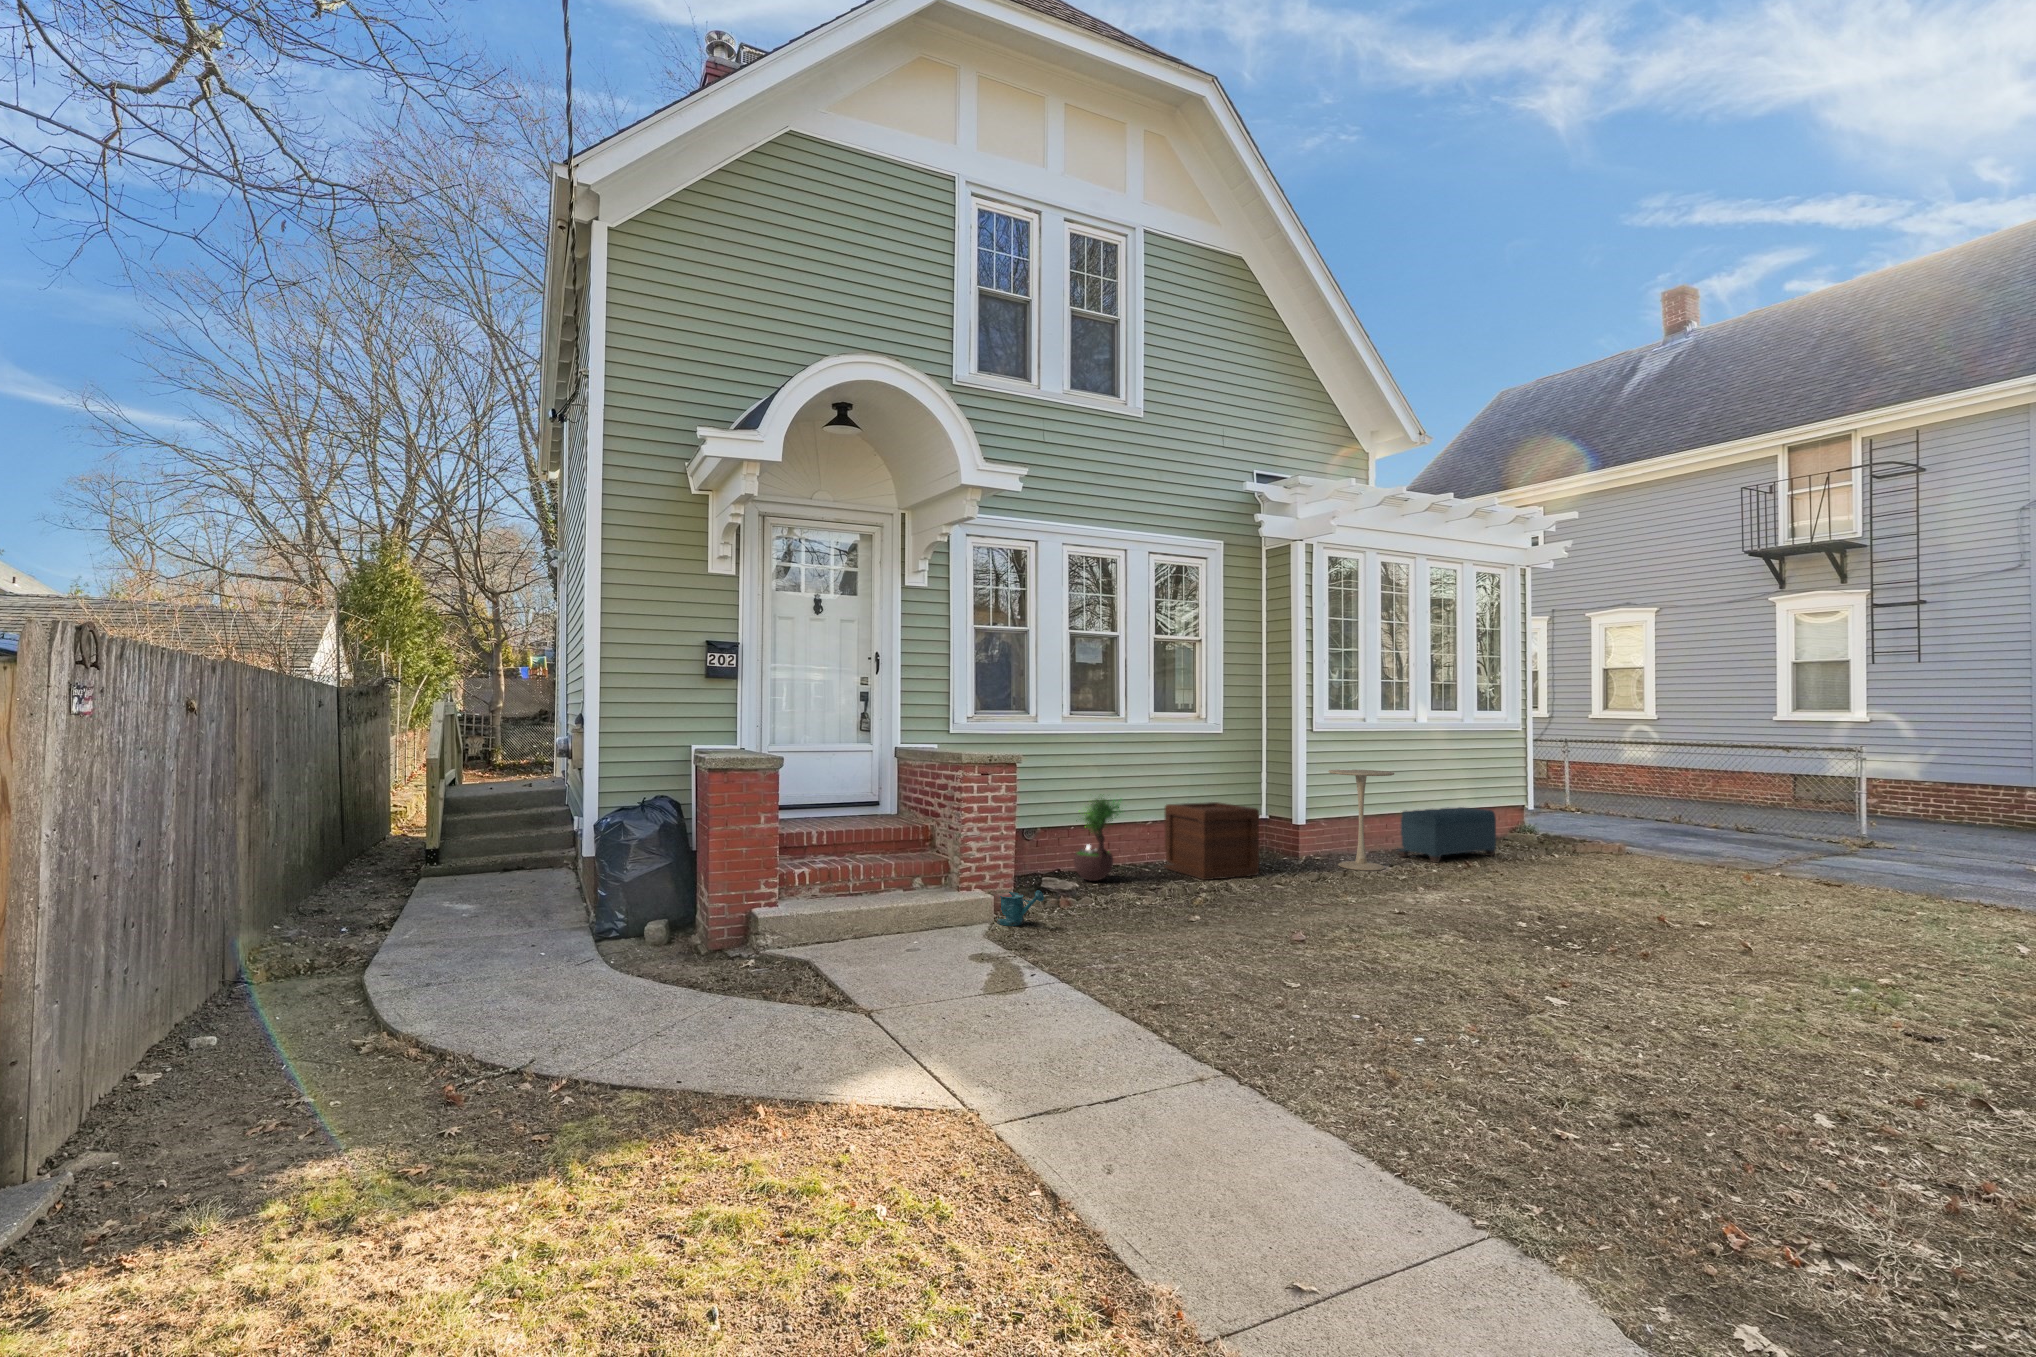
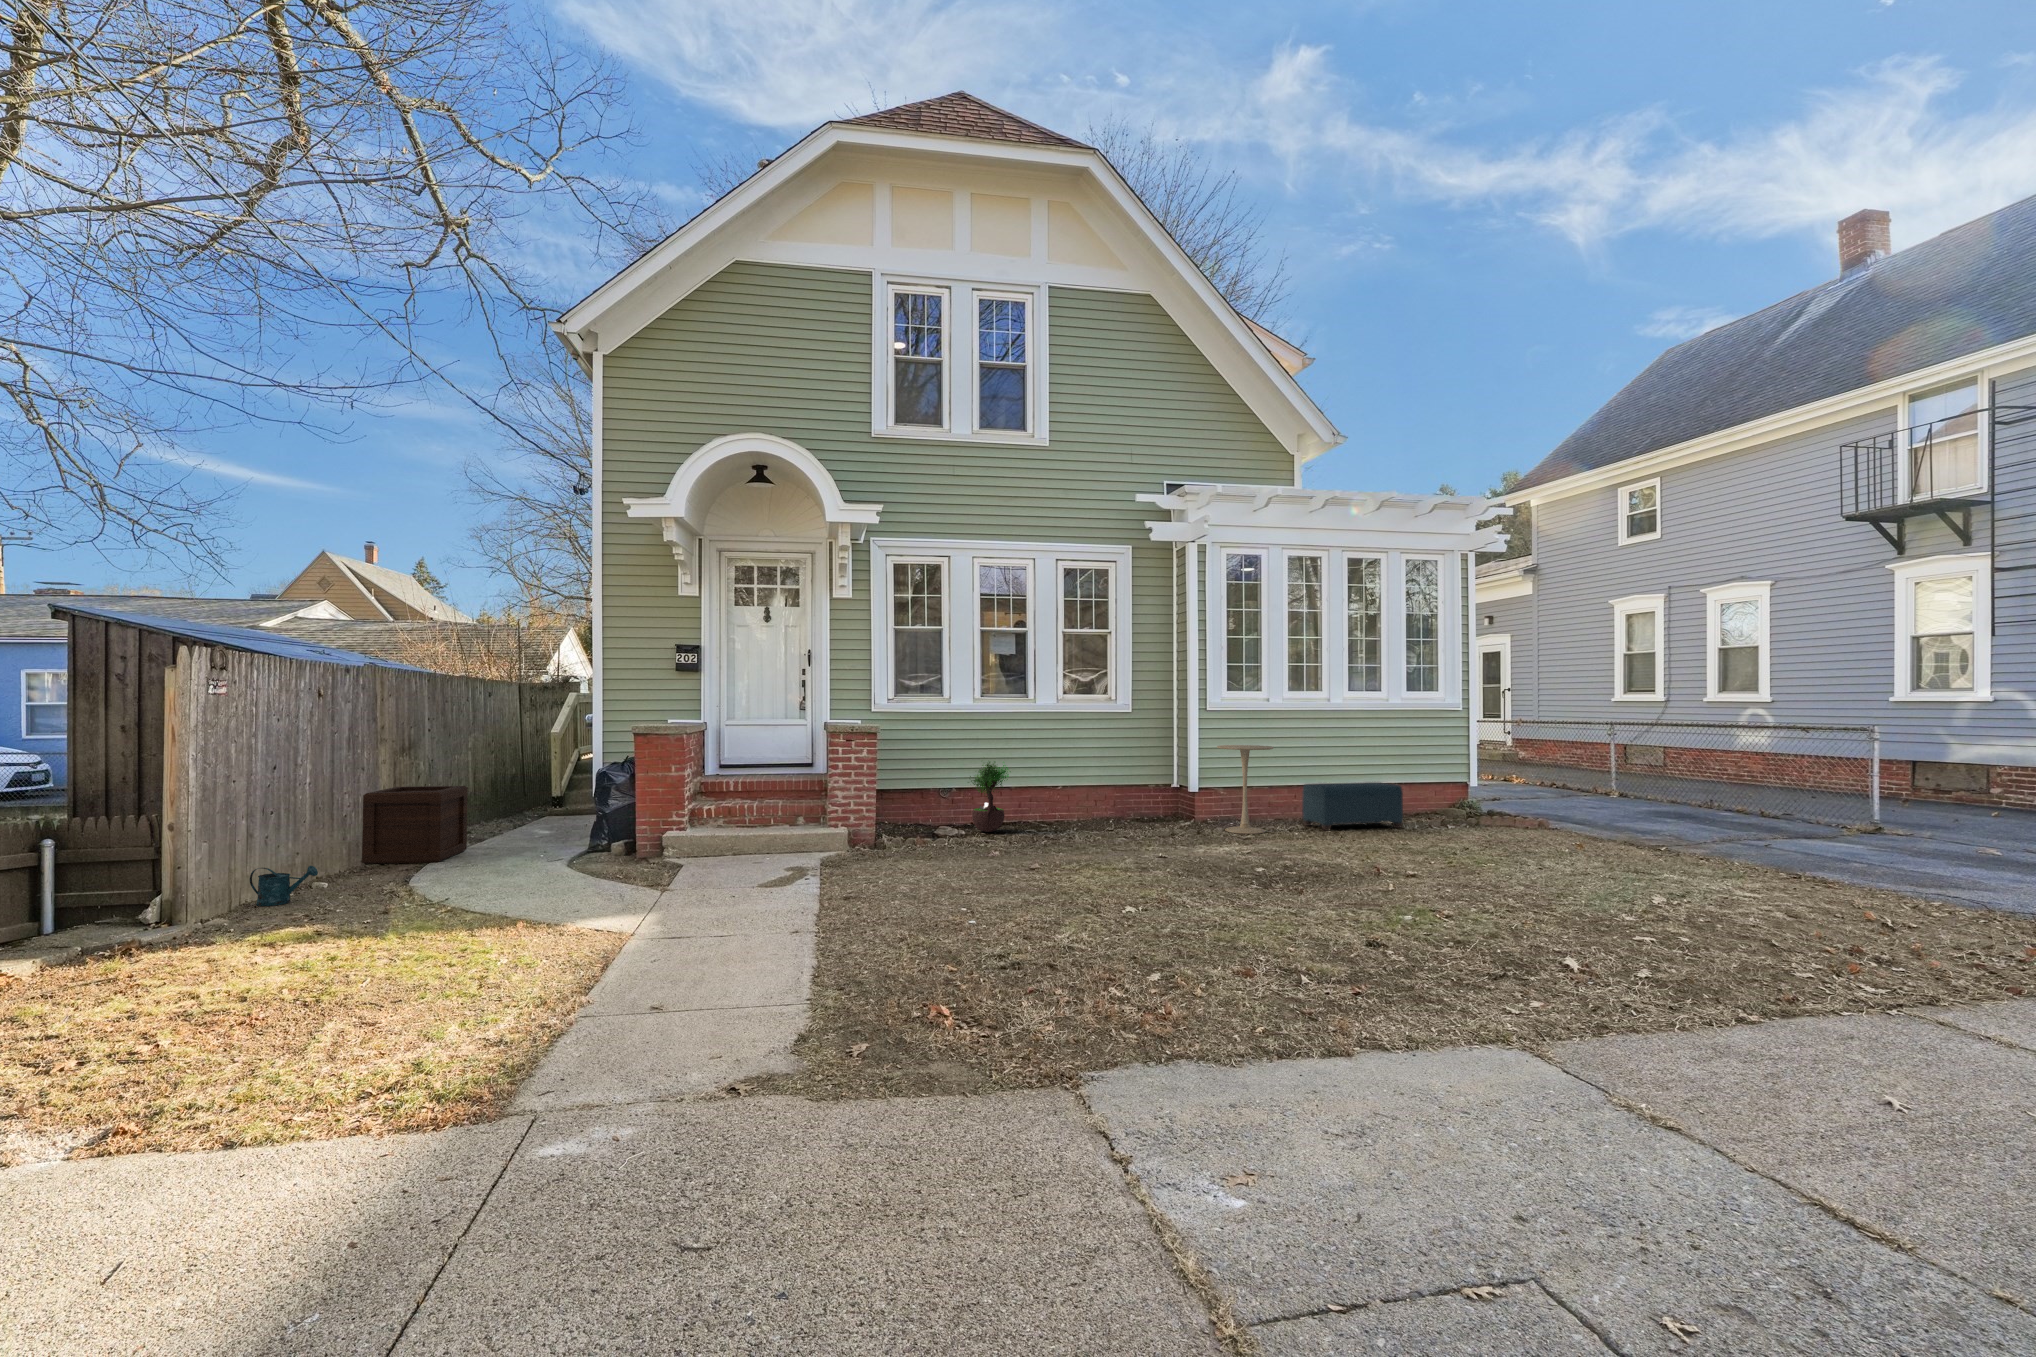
wooden crate: present [1164,802,1259,880] -> present [362,786,468,864]
watering can: present [997,890,1044,926] -> present [250,866,318,906]

